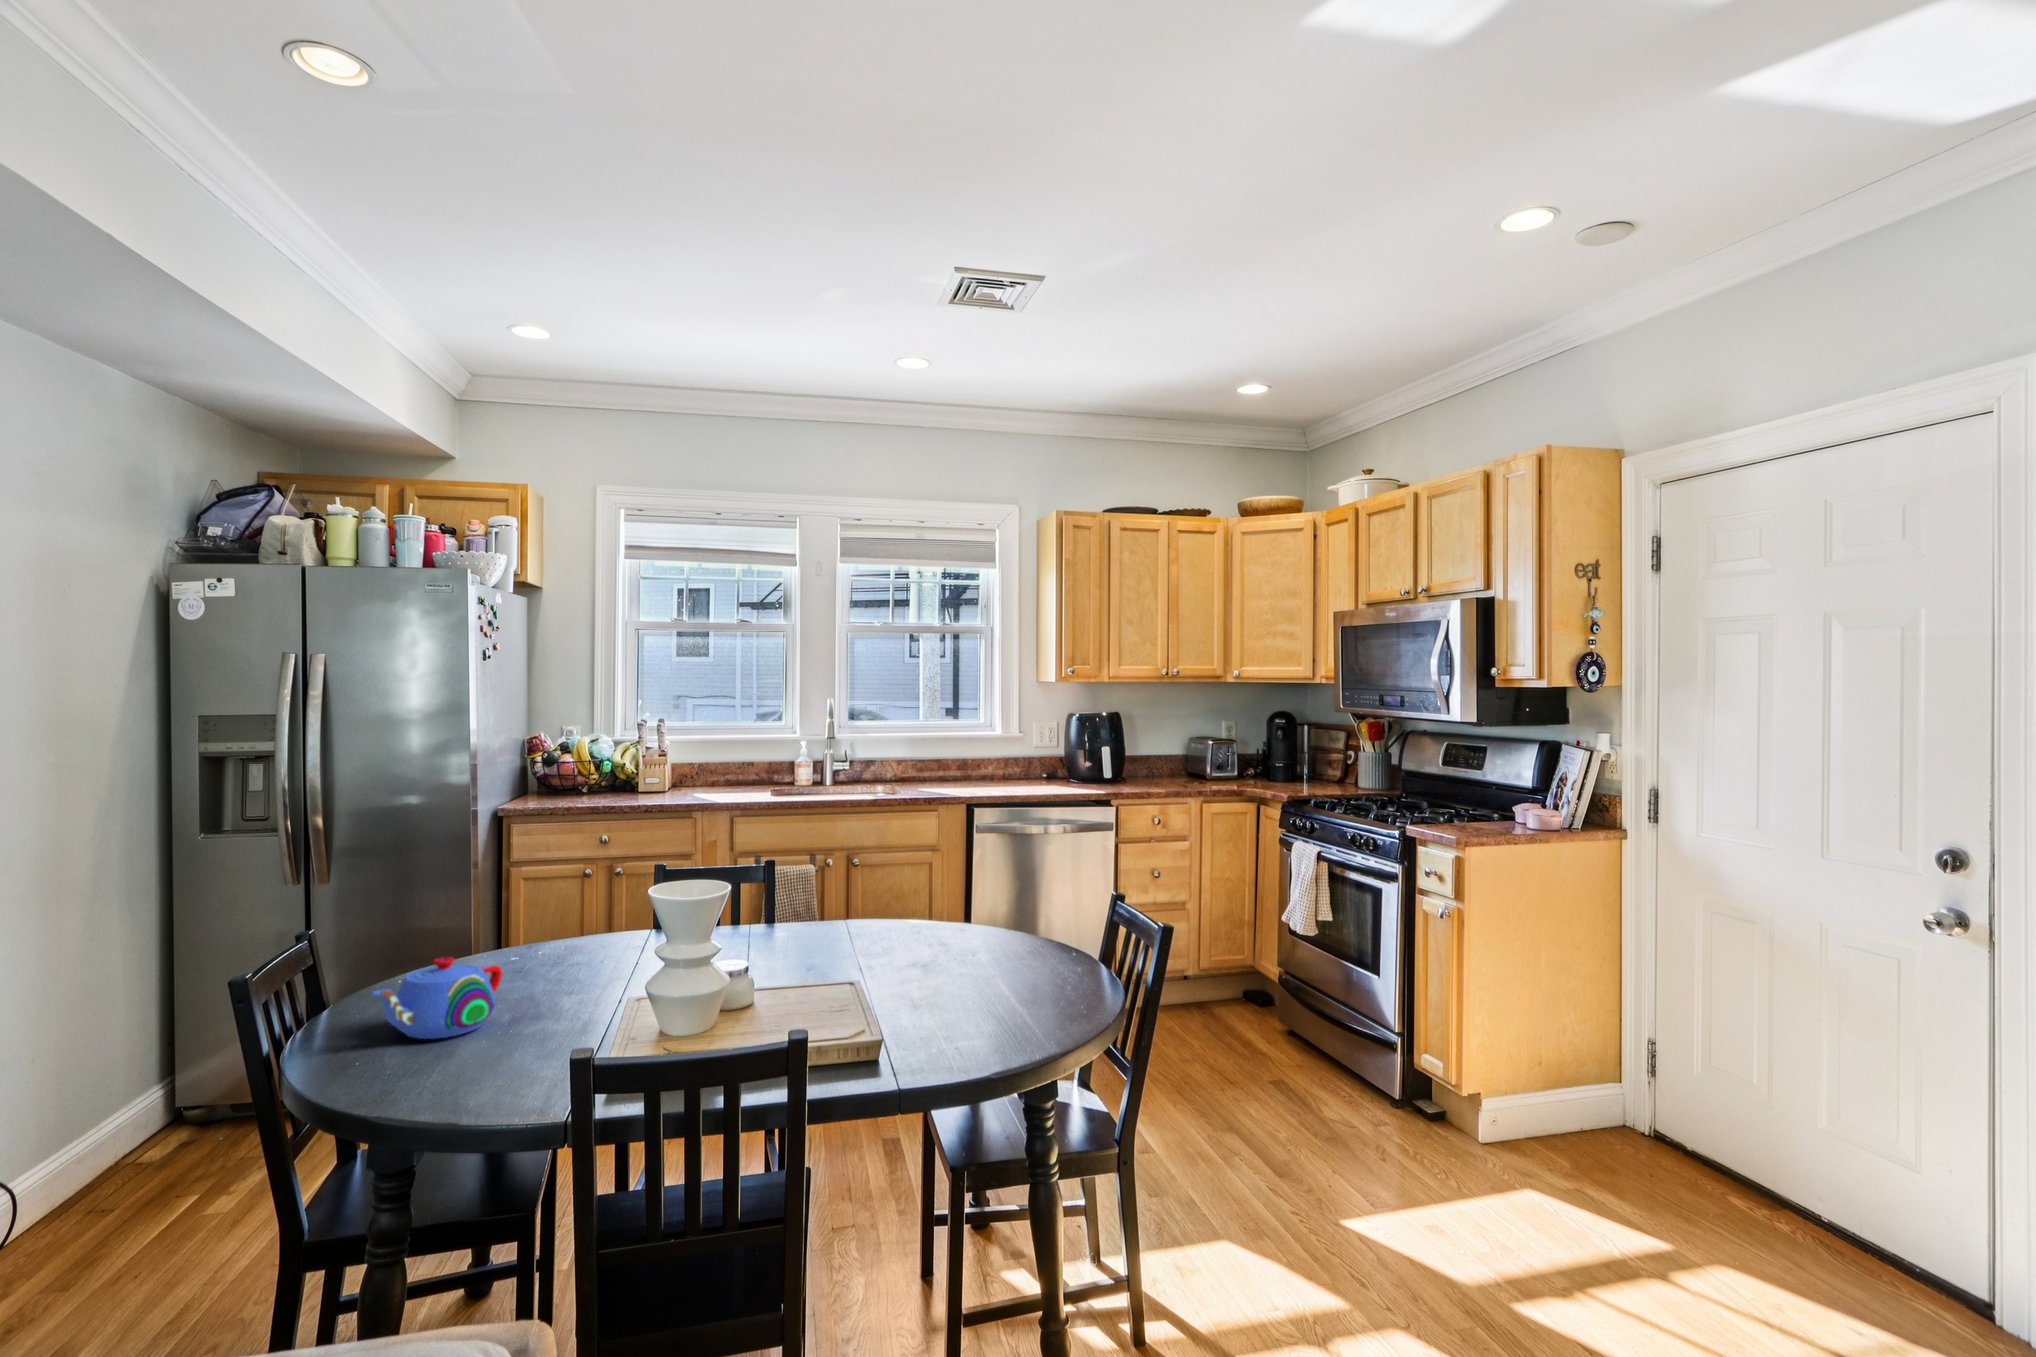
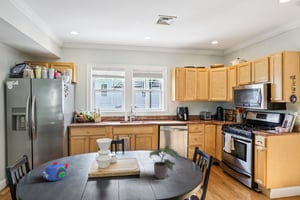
potted plant: none [870,879,1015,1025] -> present [150,146,180,179]

